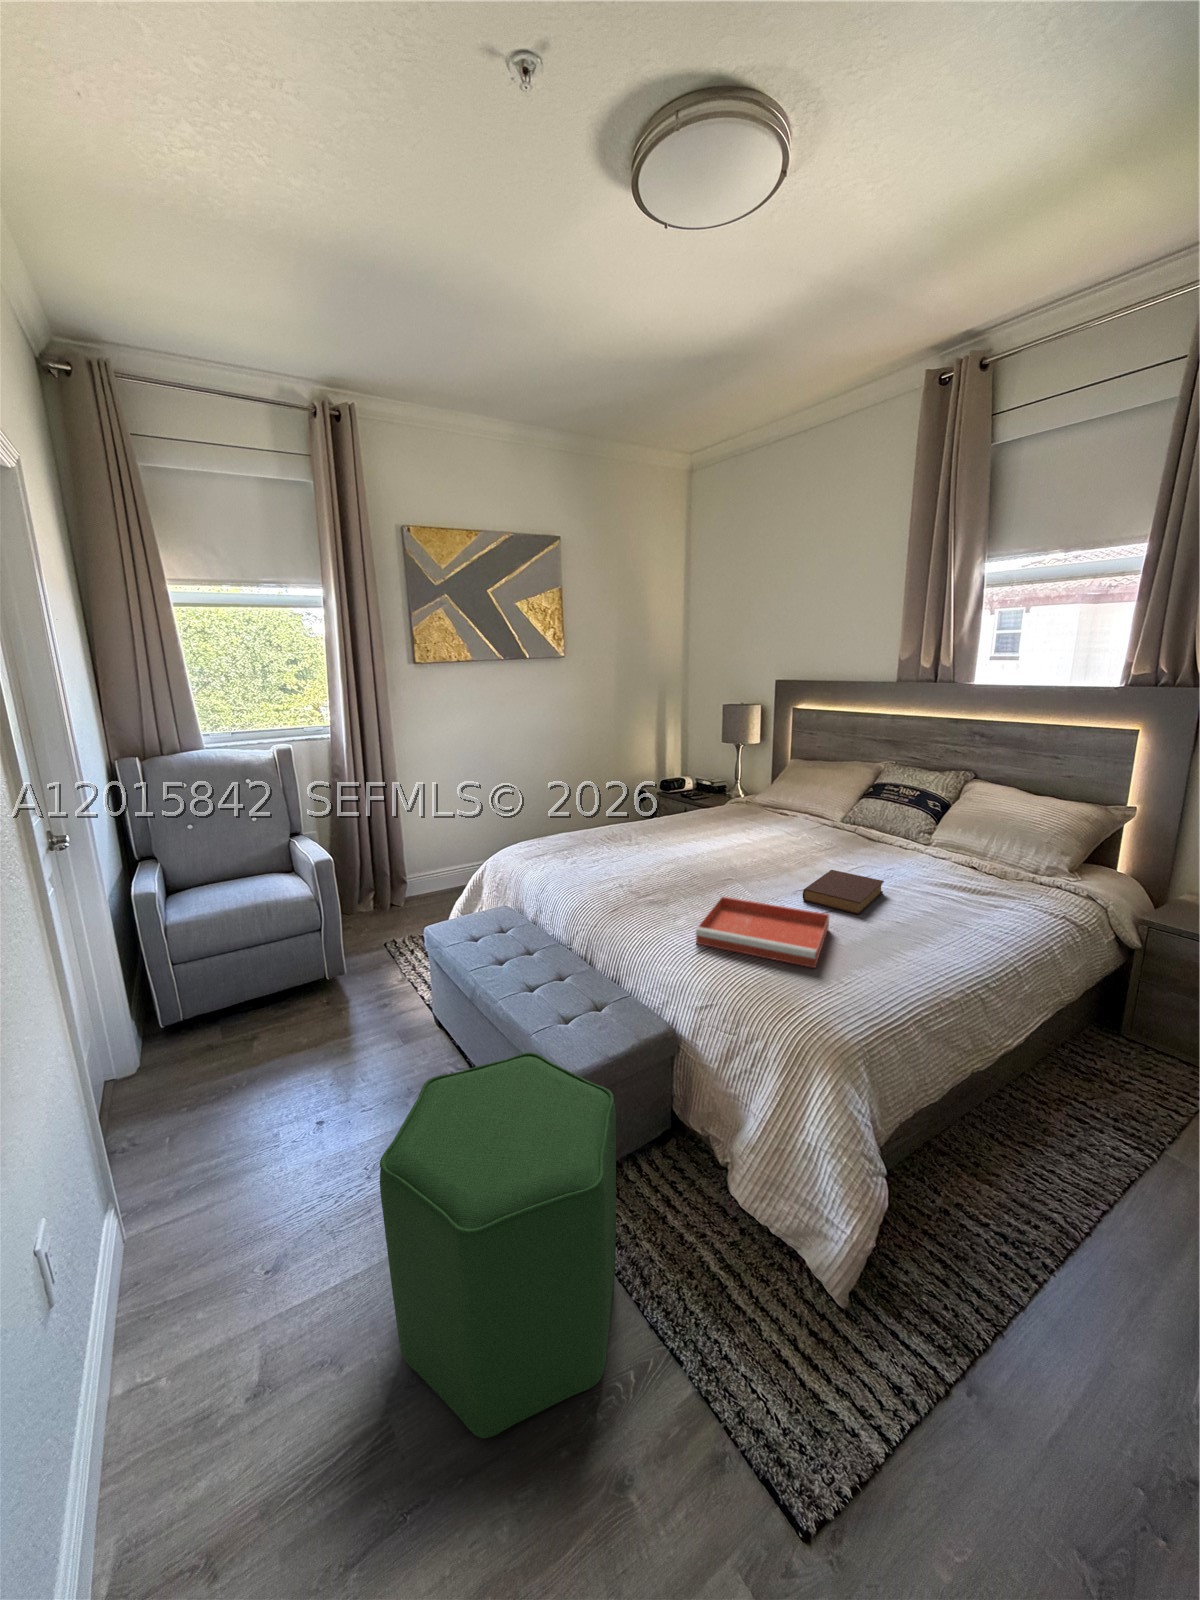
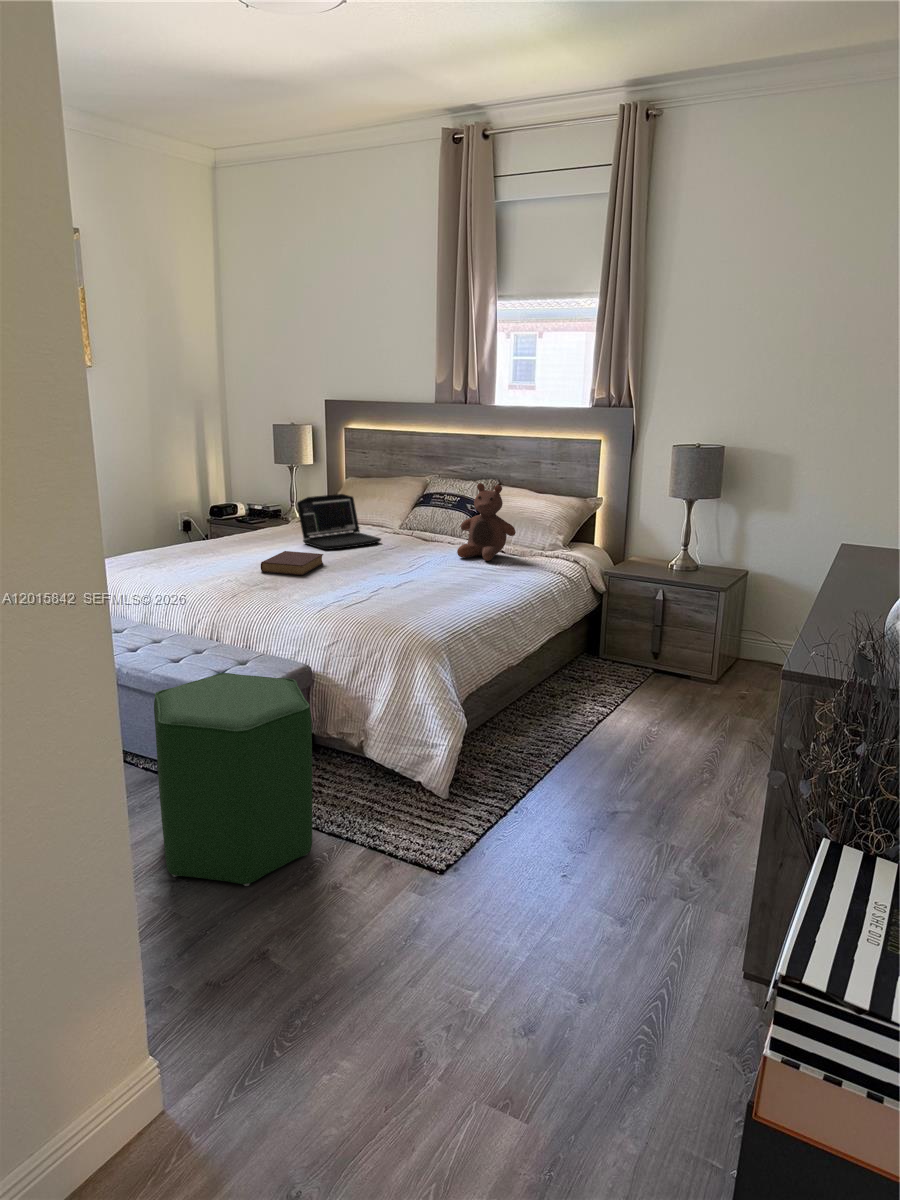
laptop: none [721,783,814,847] -> present [297,494,381,550]
stuffed bear: none [907,784,995,886] -> present [457,483,516,561]
book: present [803,870,884,915] -> present [261,551,323,575]
tray: present [696,897,829,968] -> none [317,574,410,606]

